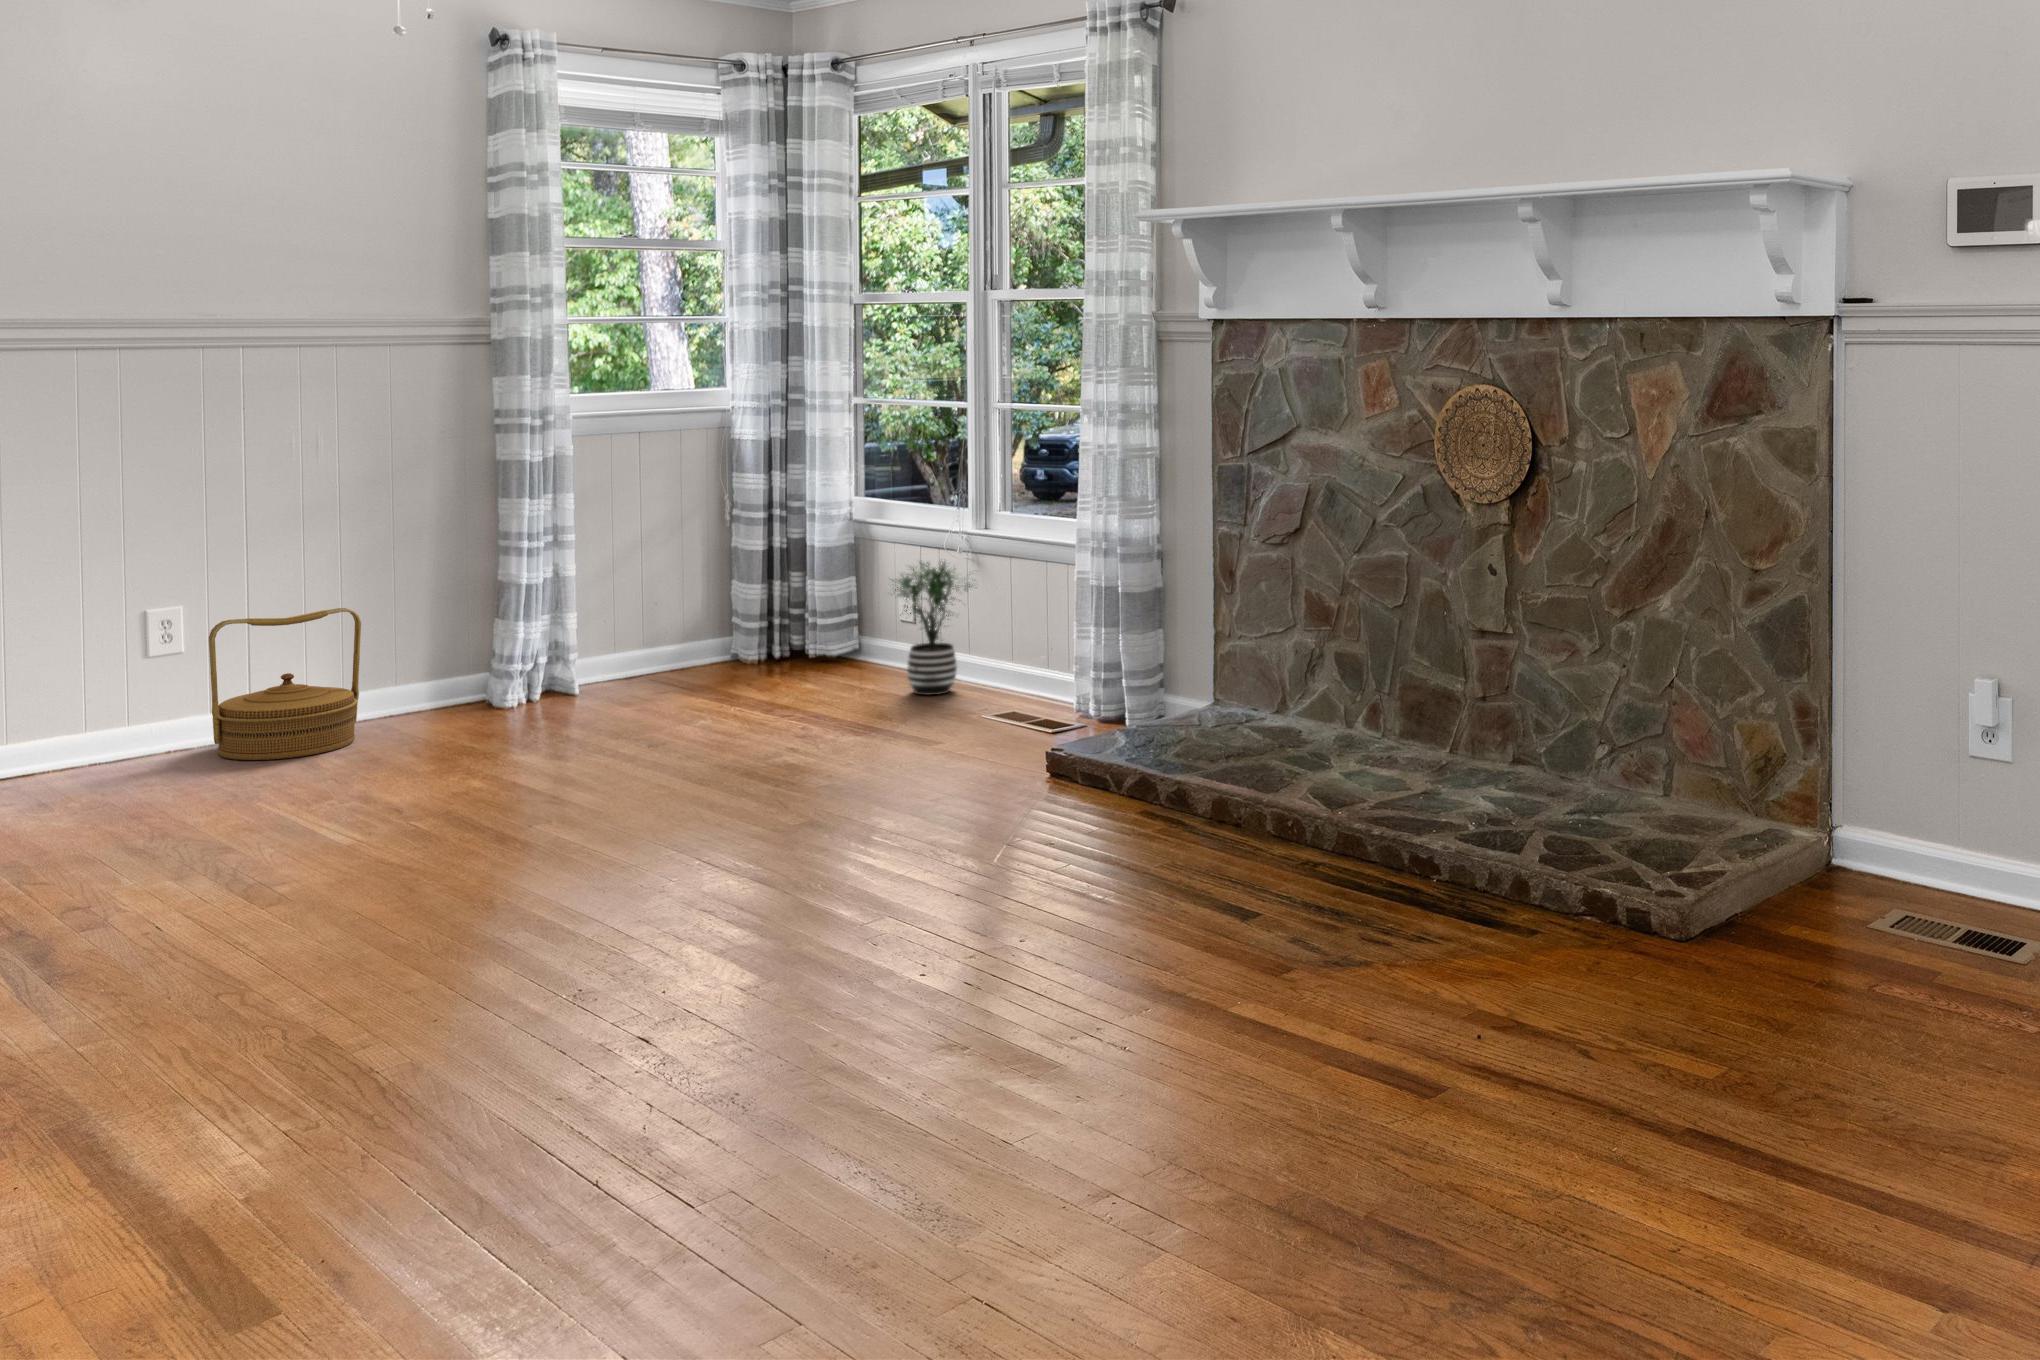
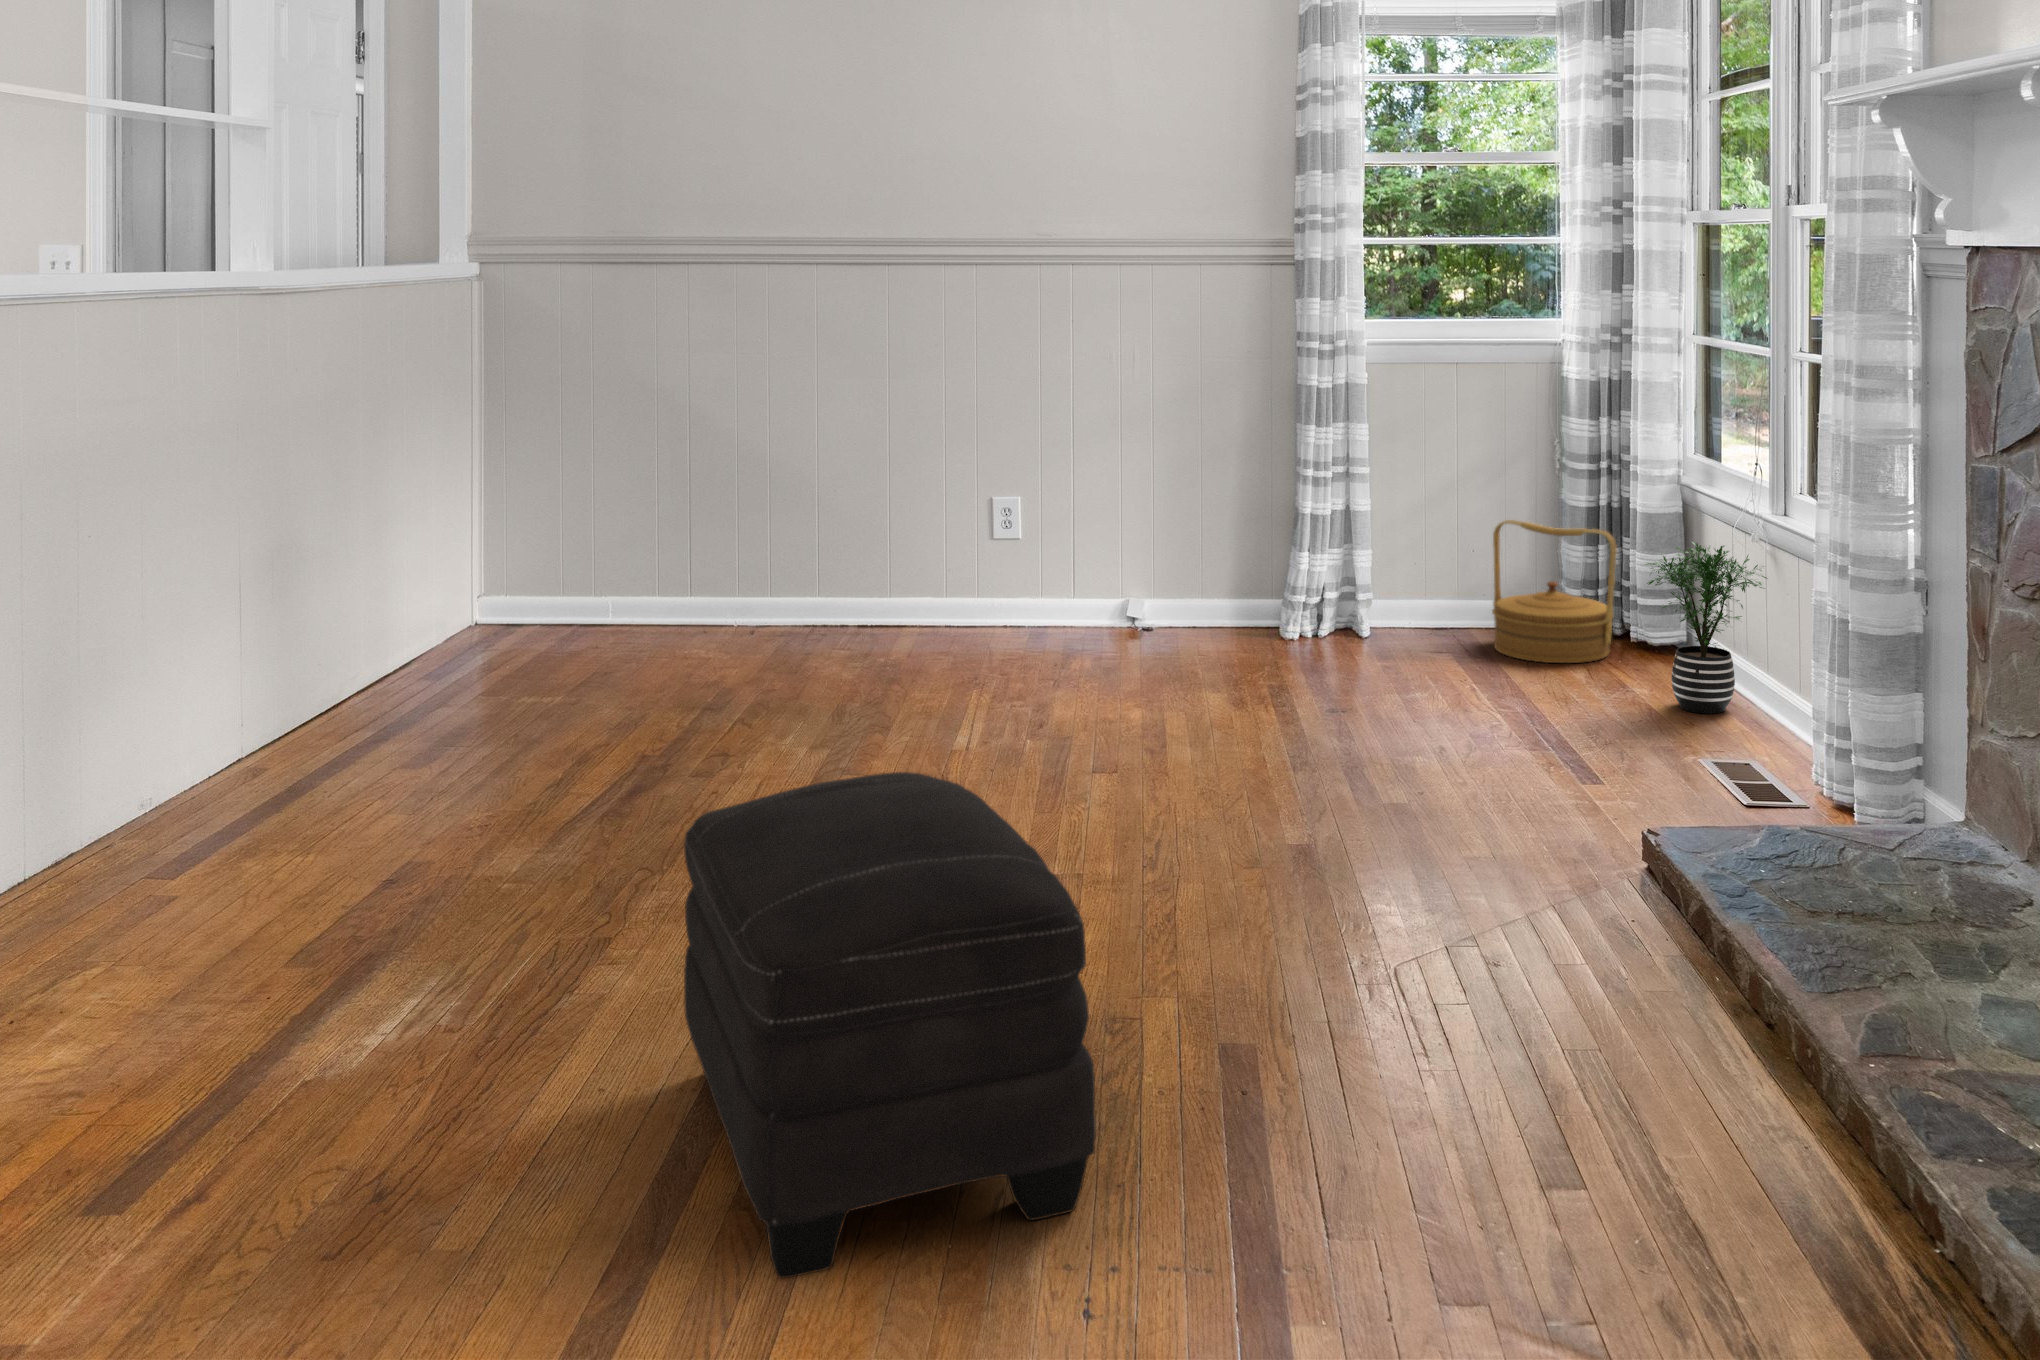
woven basket: present [209,608,361,760] -> present [1492,520,1617,663]
ottoman: none [598,755,1048,1106] -> present [684,772,1096,1279]

